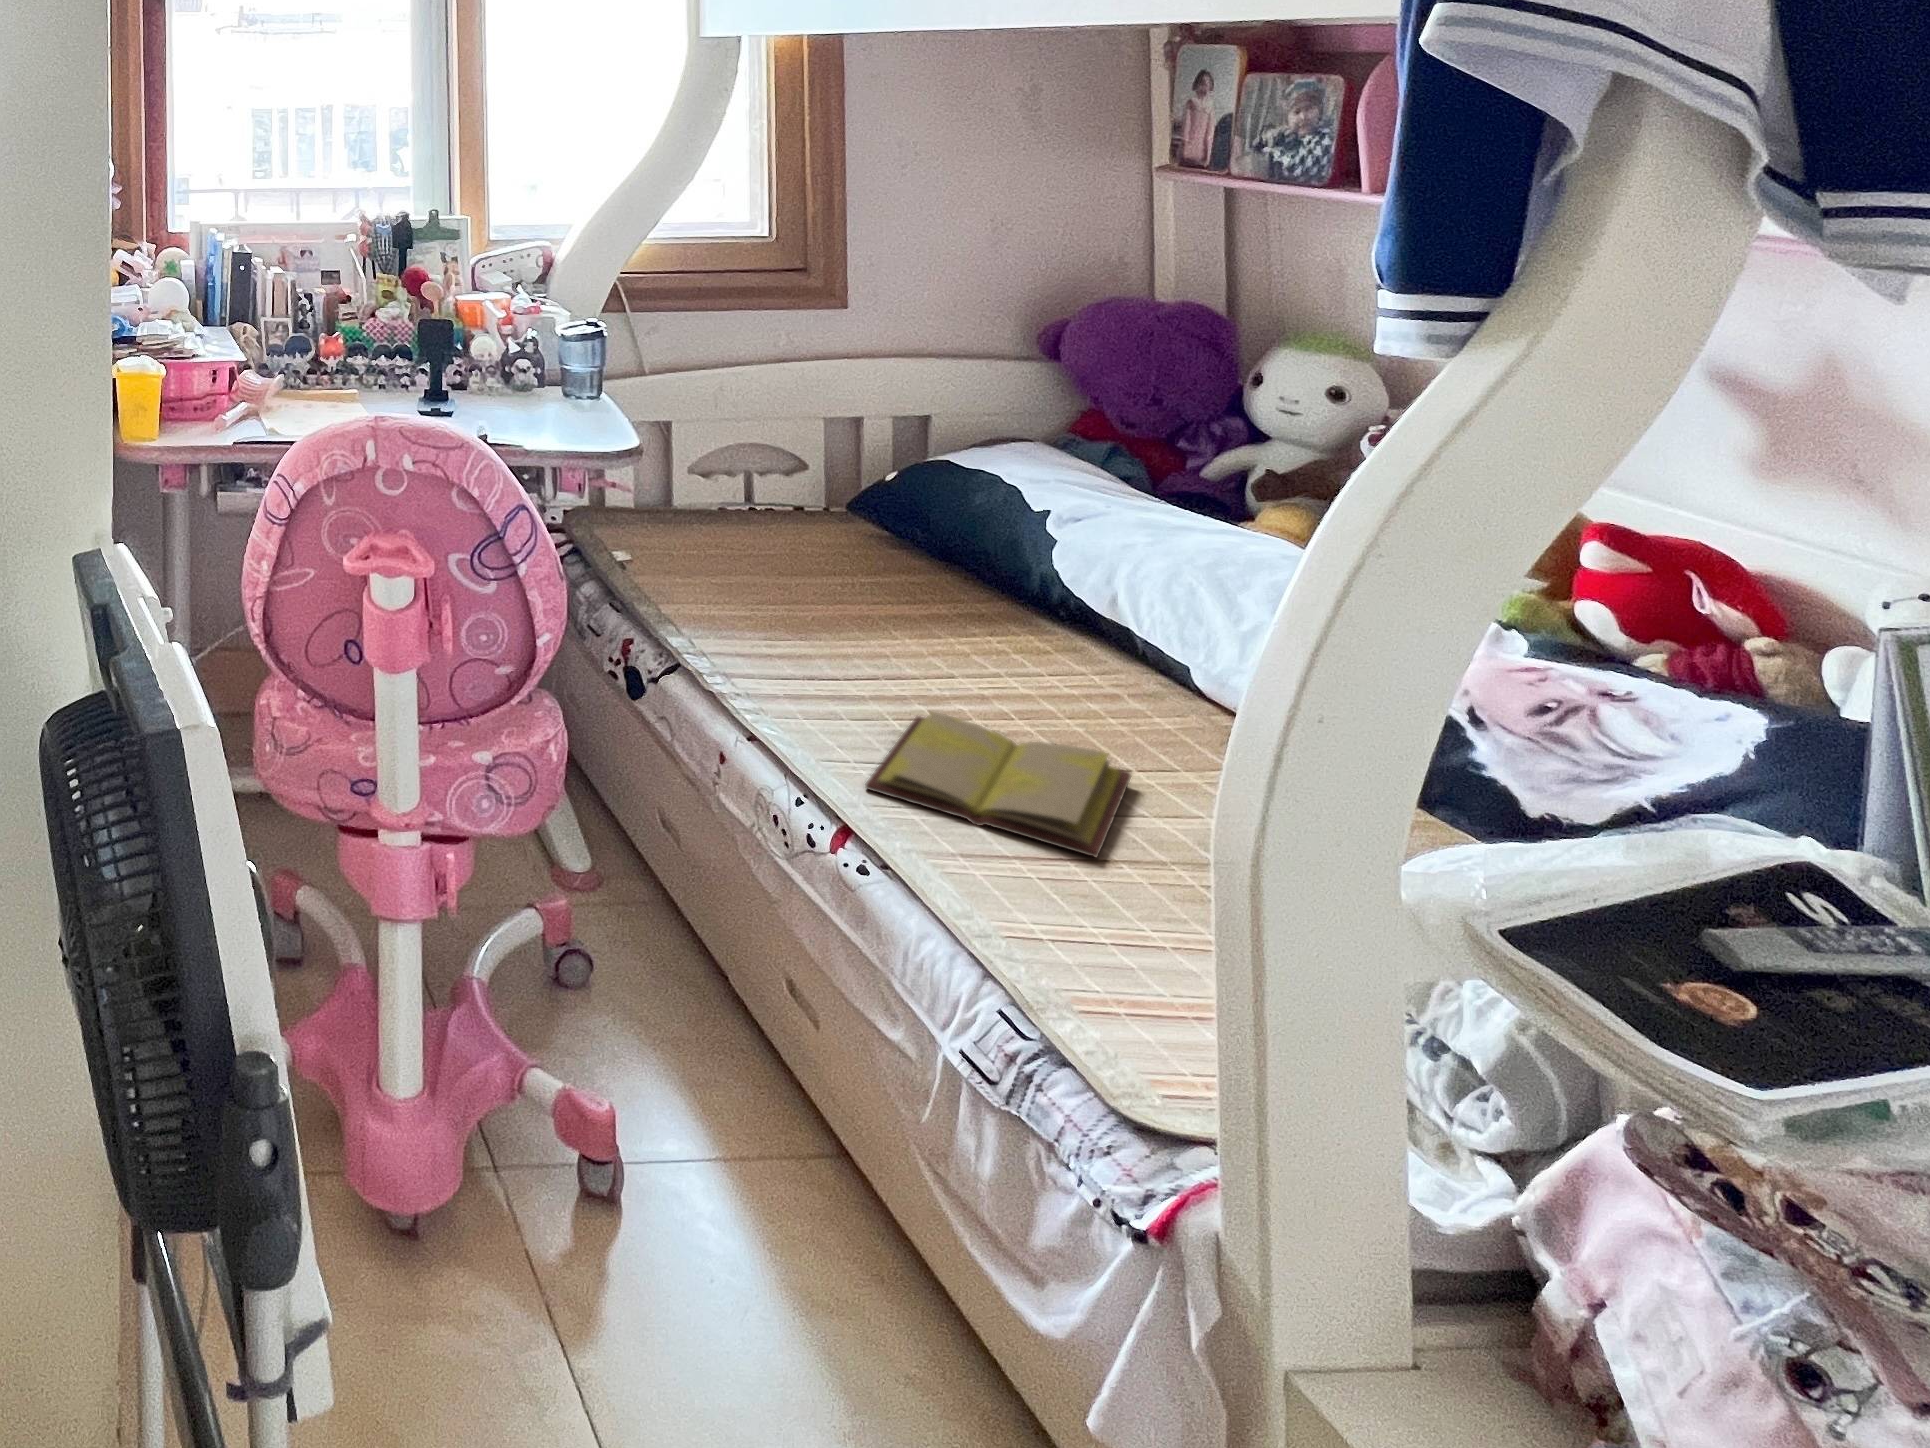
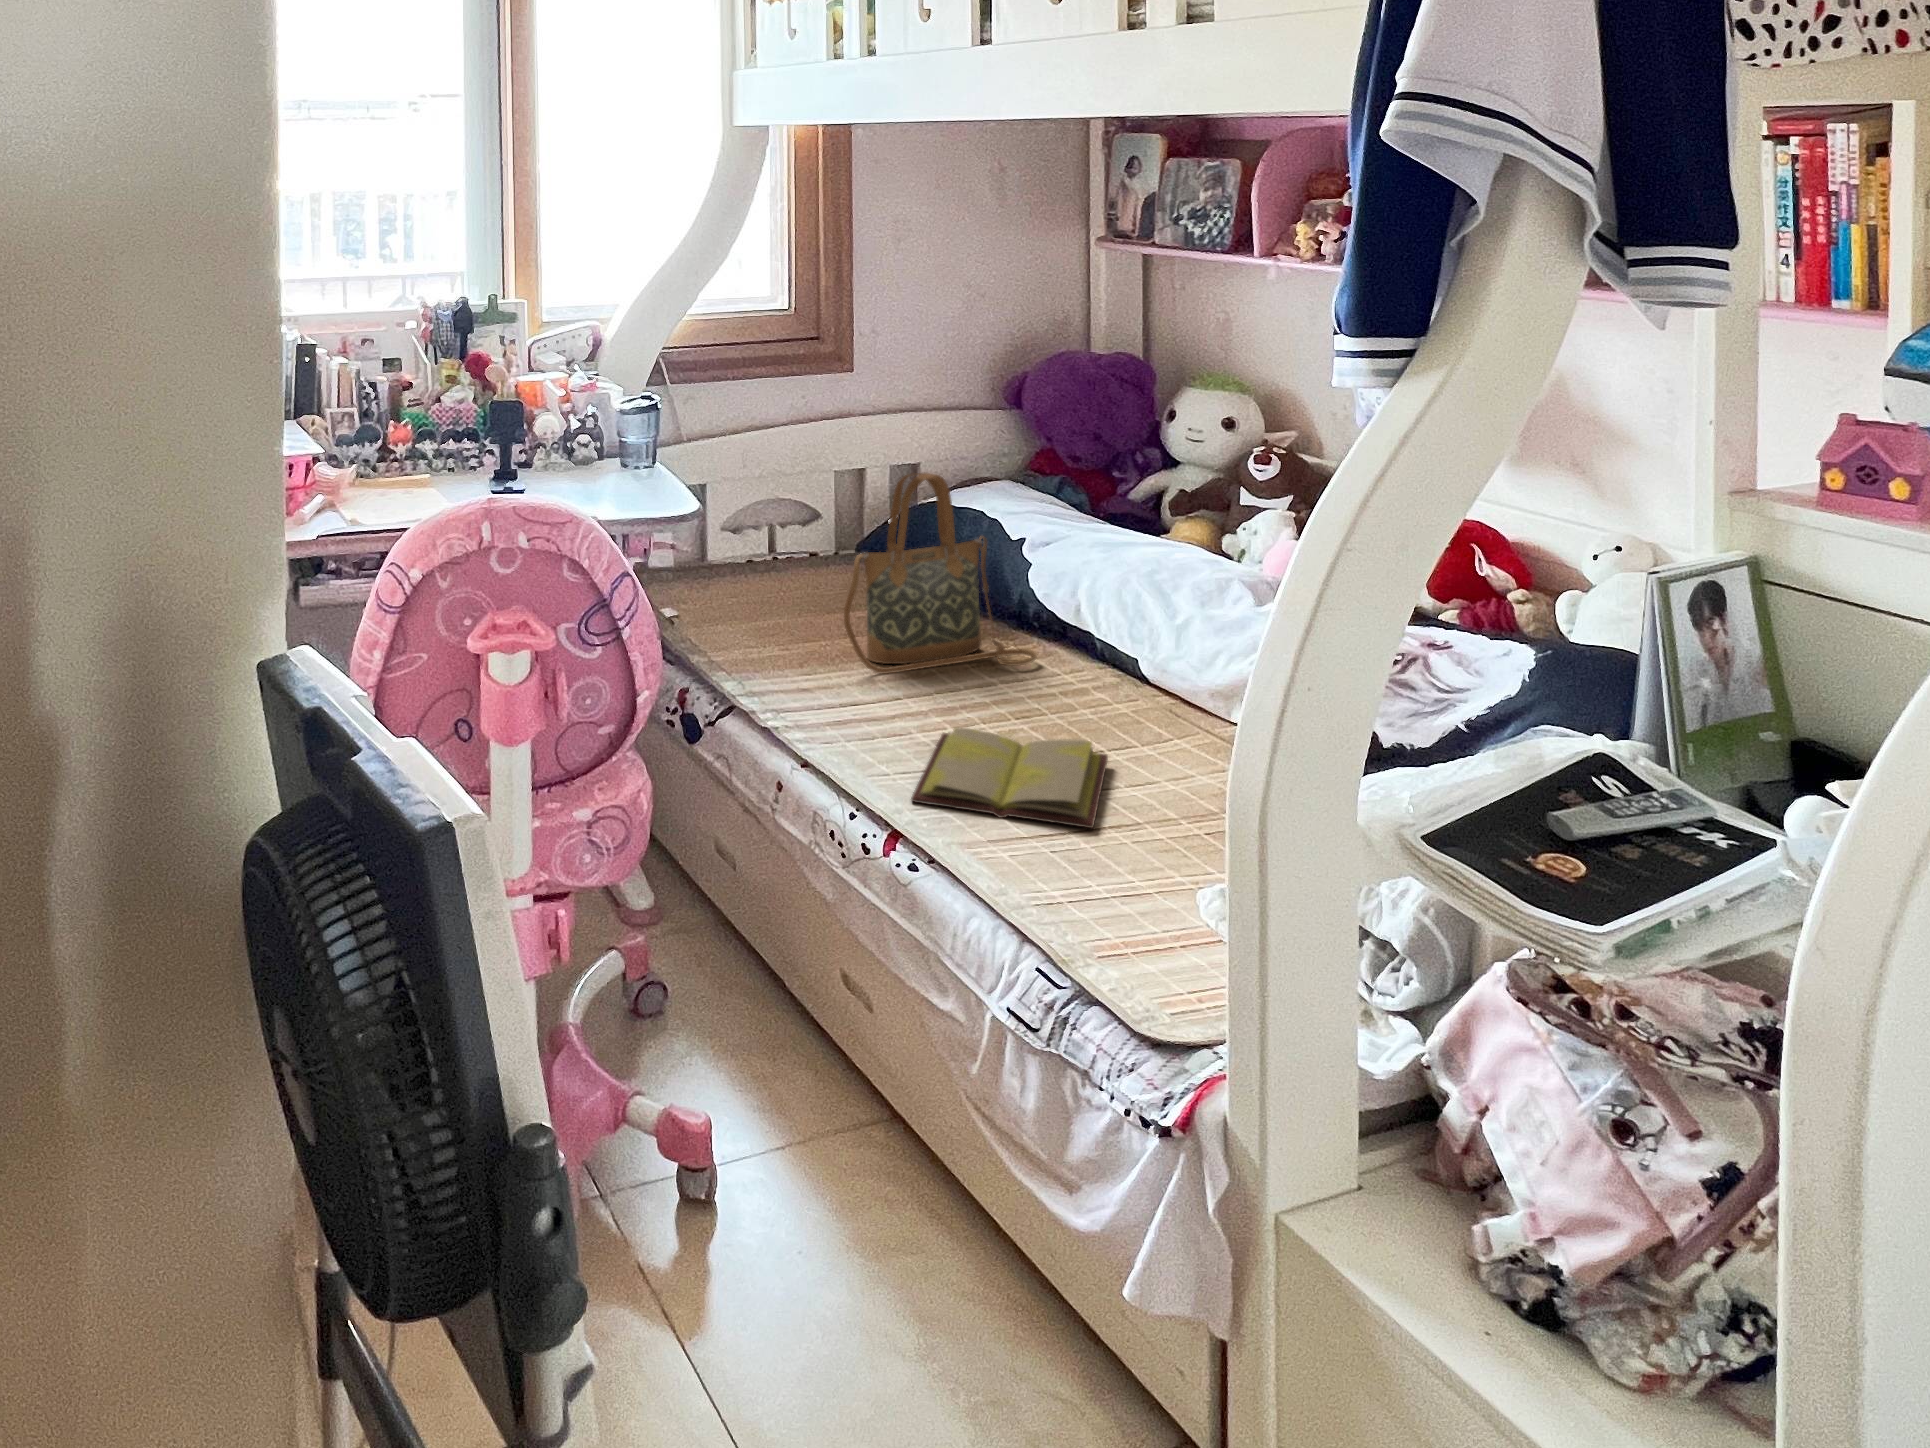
handbag: none [809,420,1056,651] -> present [844,473,1038,674]

